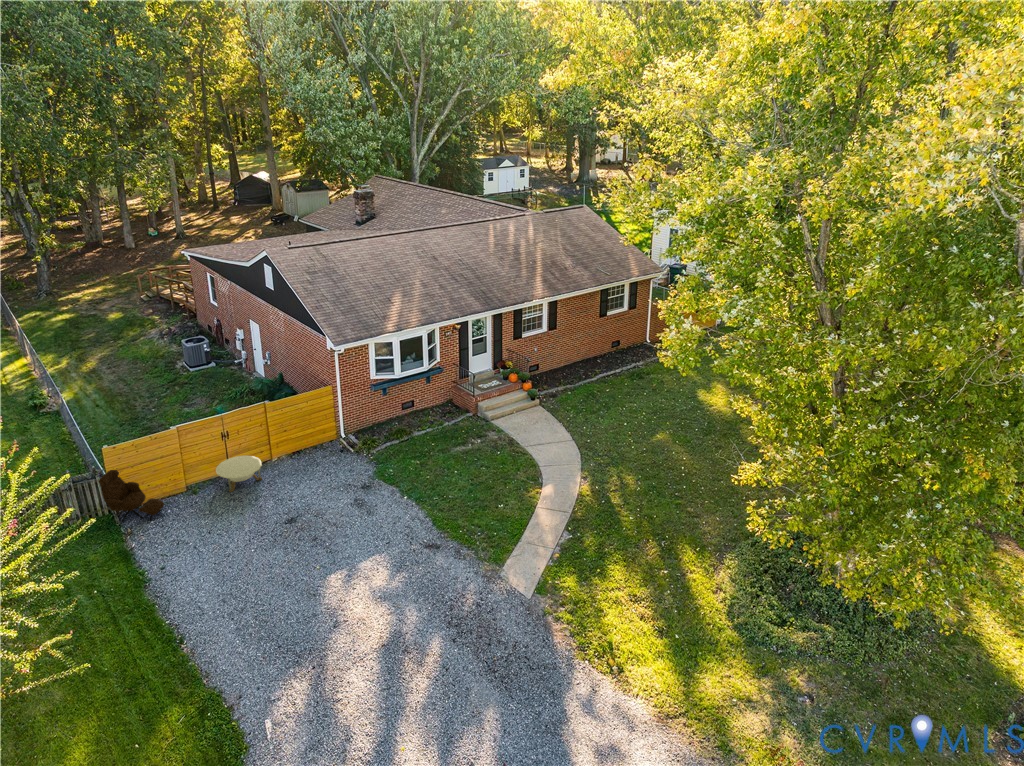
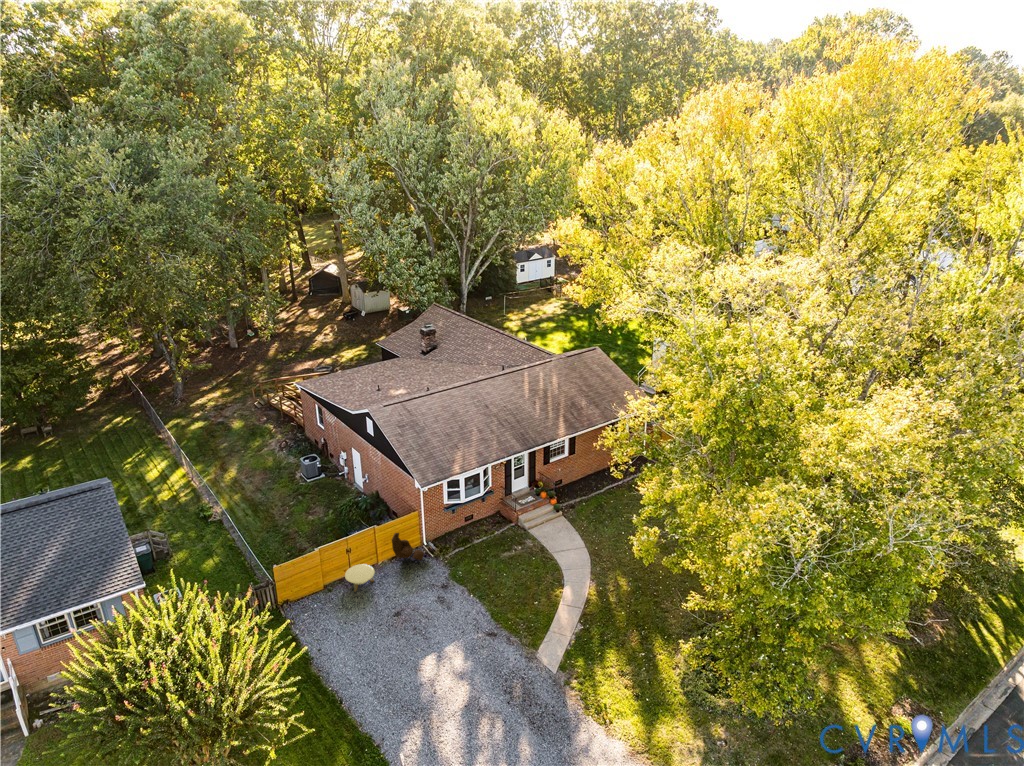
lounge chair: present [99,470,164,522] -> present [392,533,424,563]

